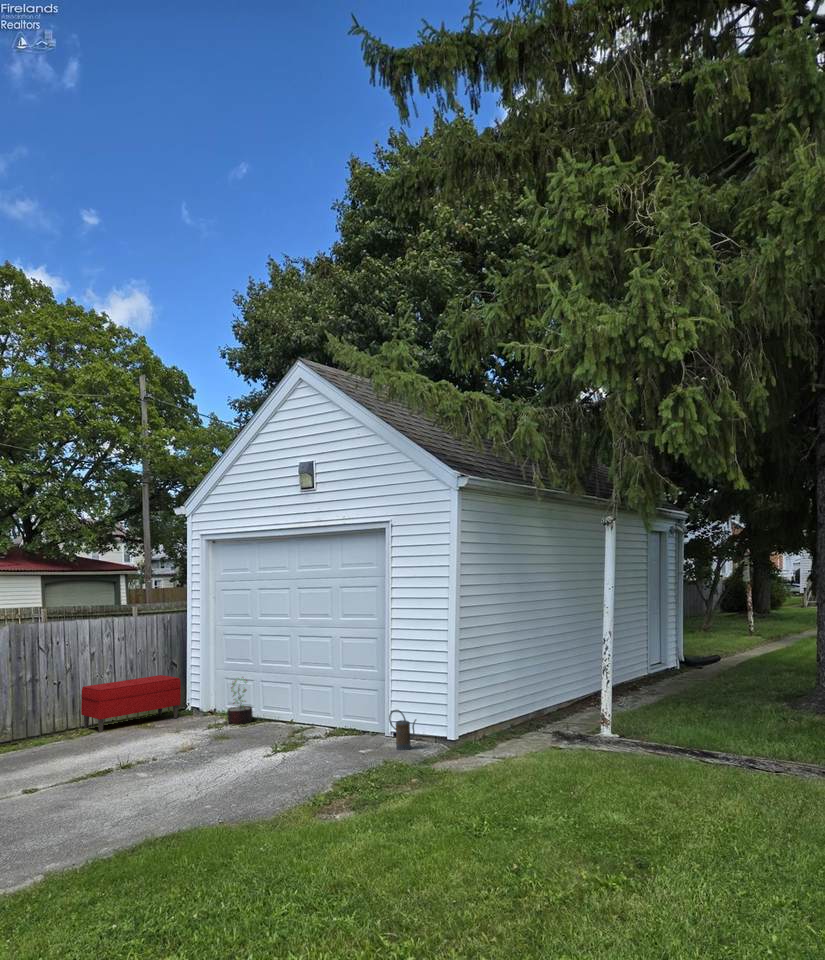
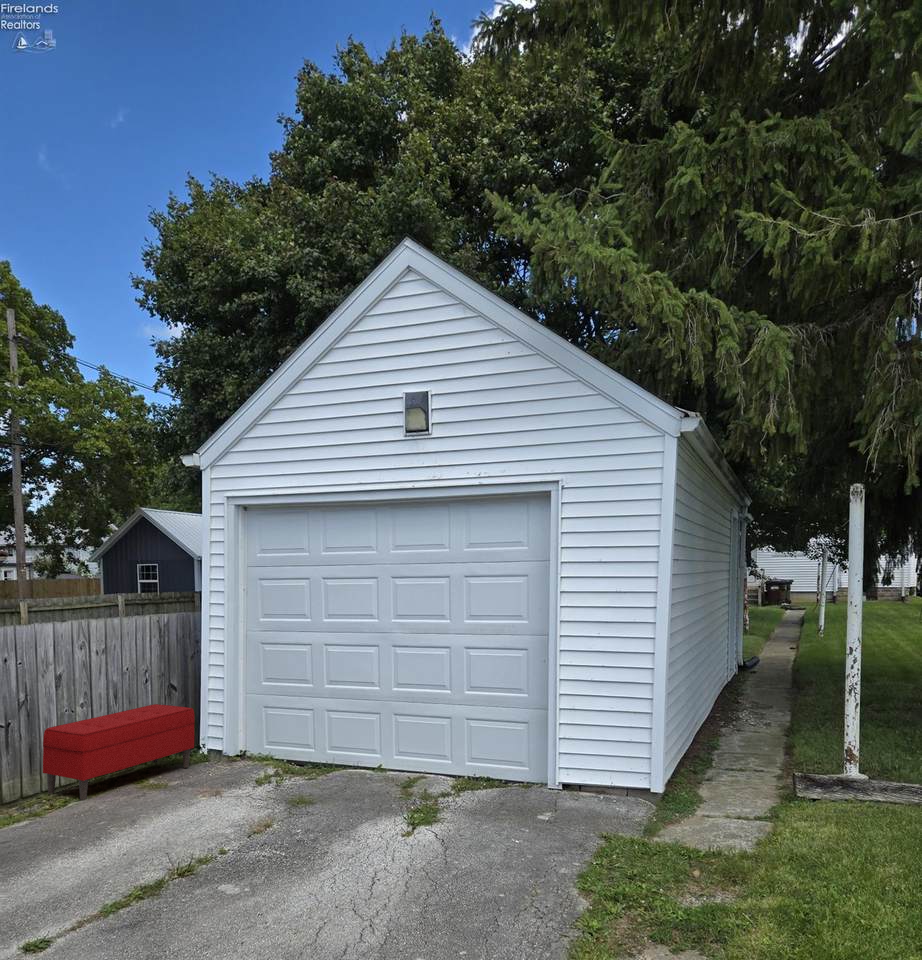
decorative plant: present [227,678,253,724] -> none [278,704,315,775]
watering can: present [389,710,416,750] -> none [578,750,626,810]

